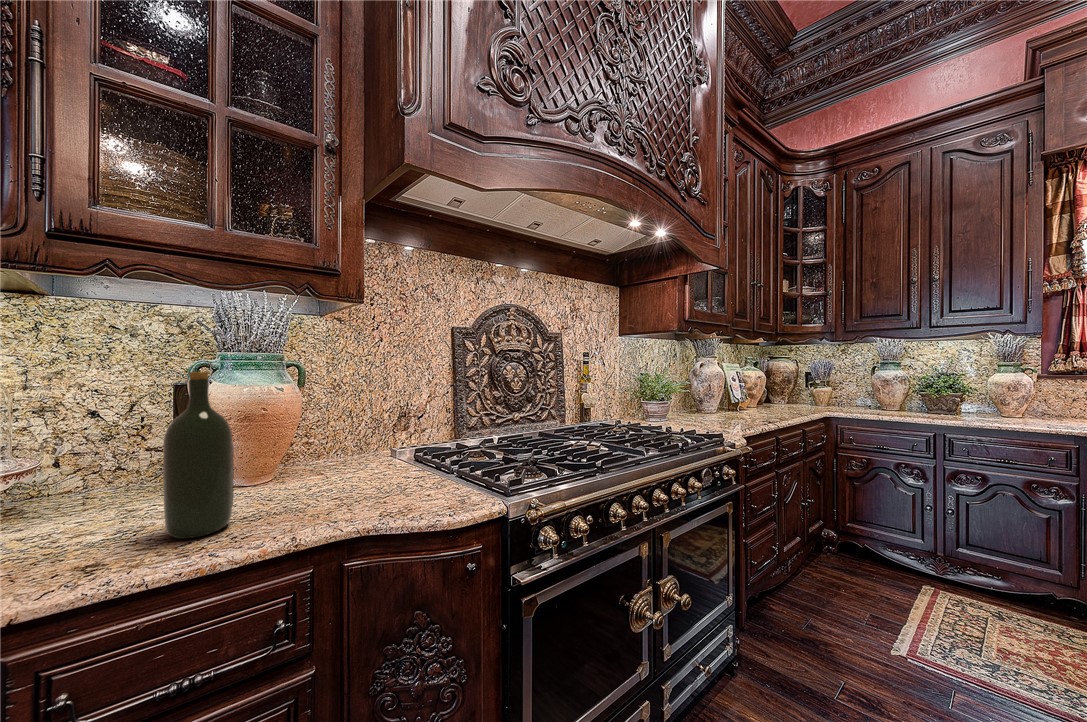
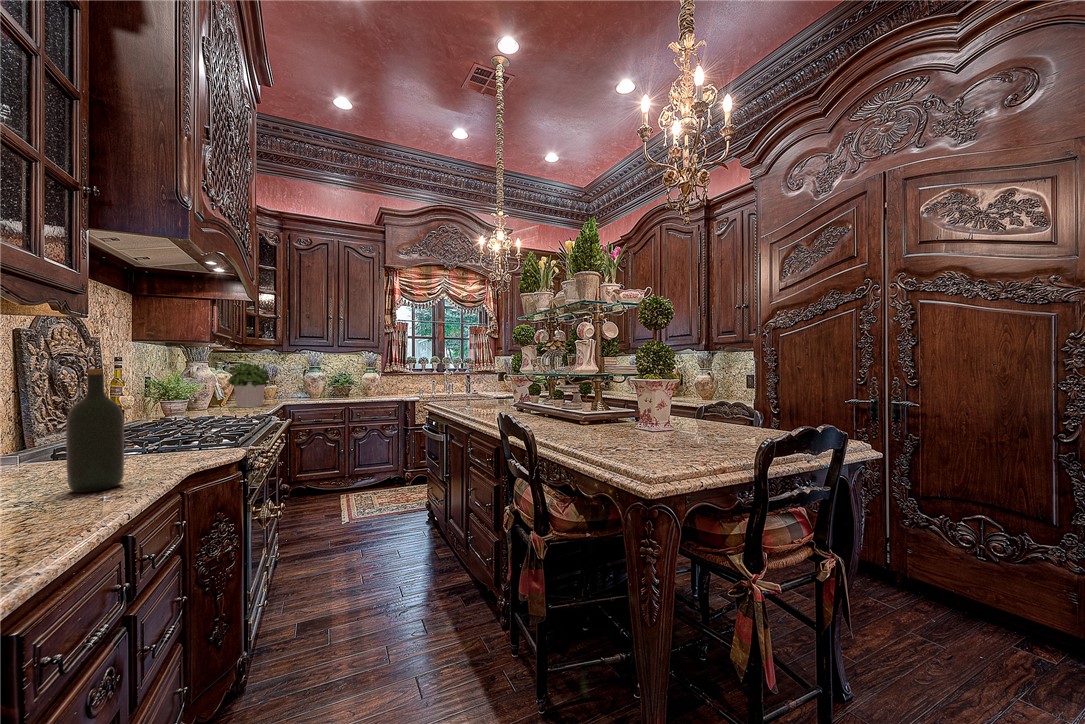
potted plant: none [729,356,784,416] -> present [225,362,270,408]

